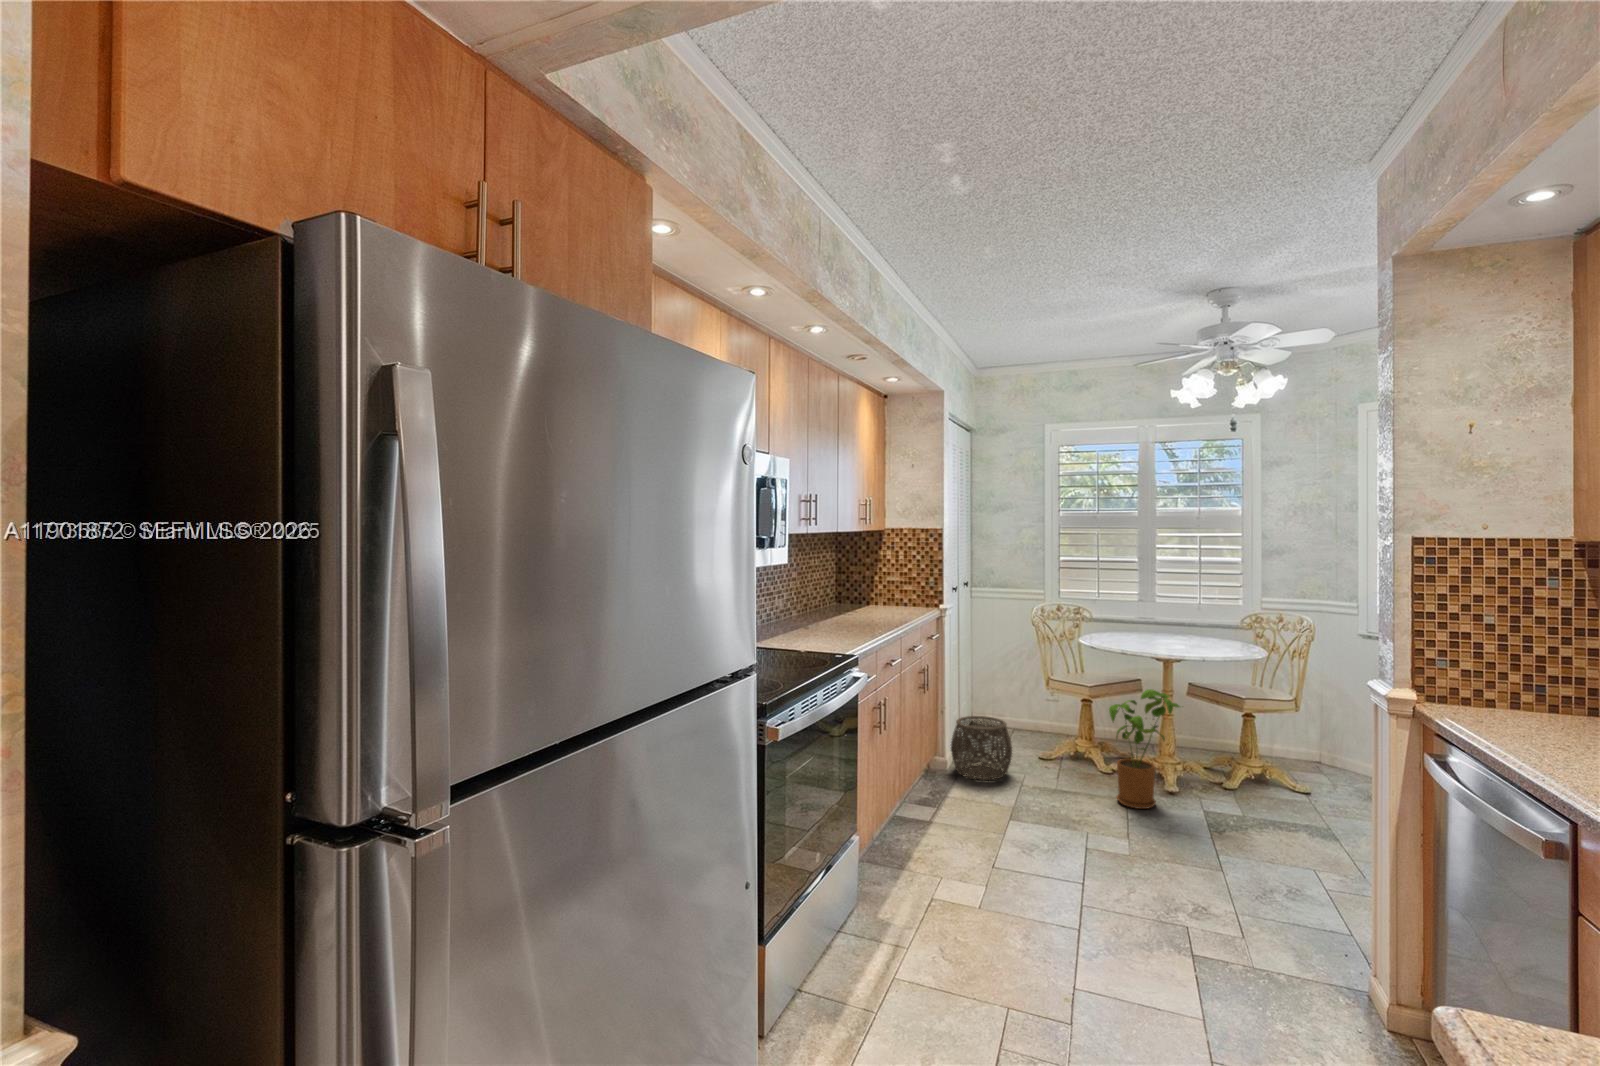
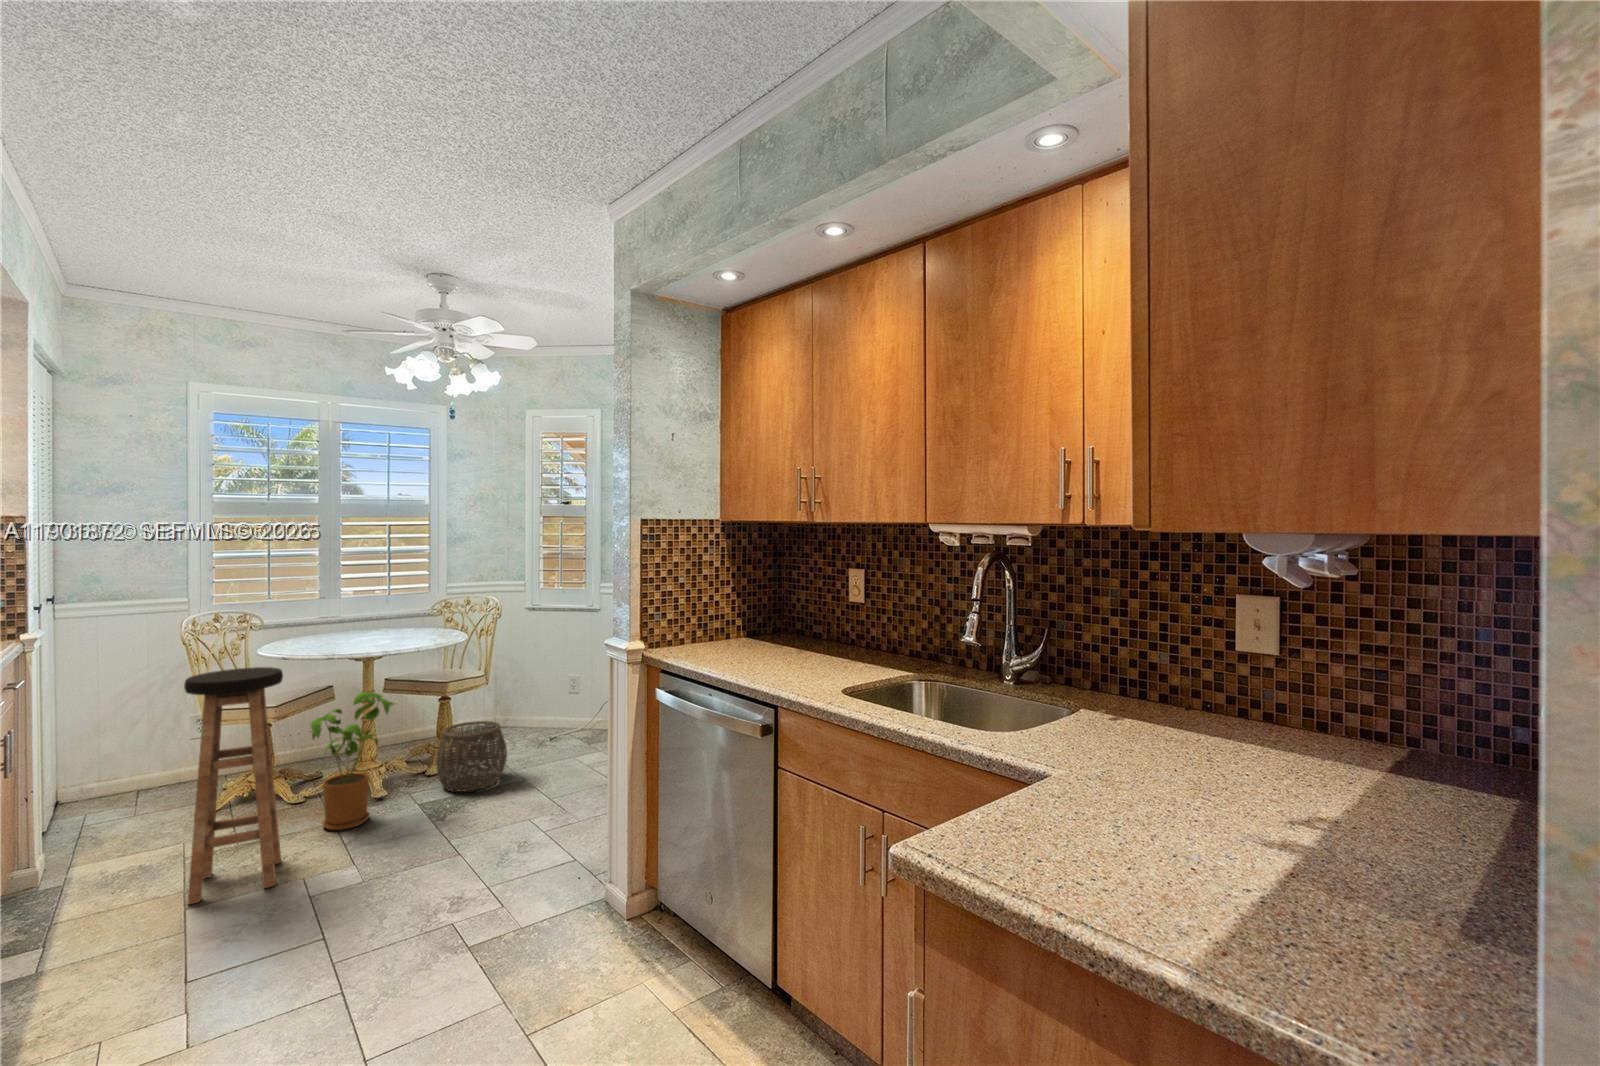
bar stool: none [1013,650,1079,830] -> present [184,667,283,904]
woven basket: present [951,716,1012,780] -> present [436,721,507,792]

